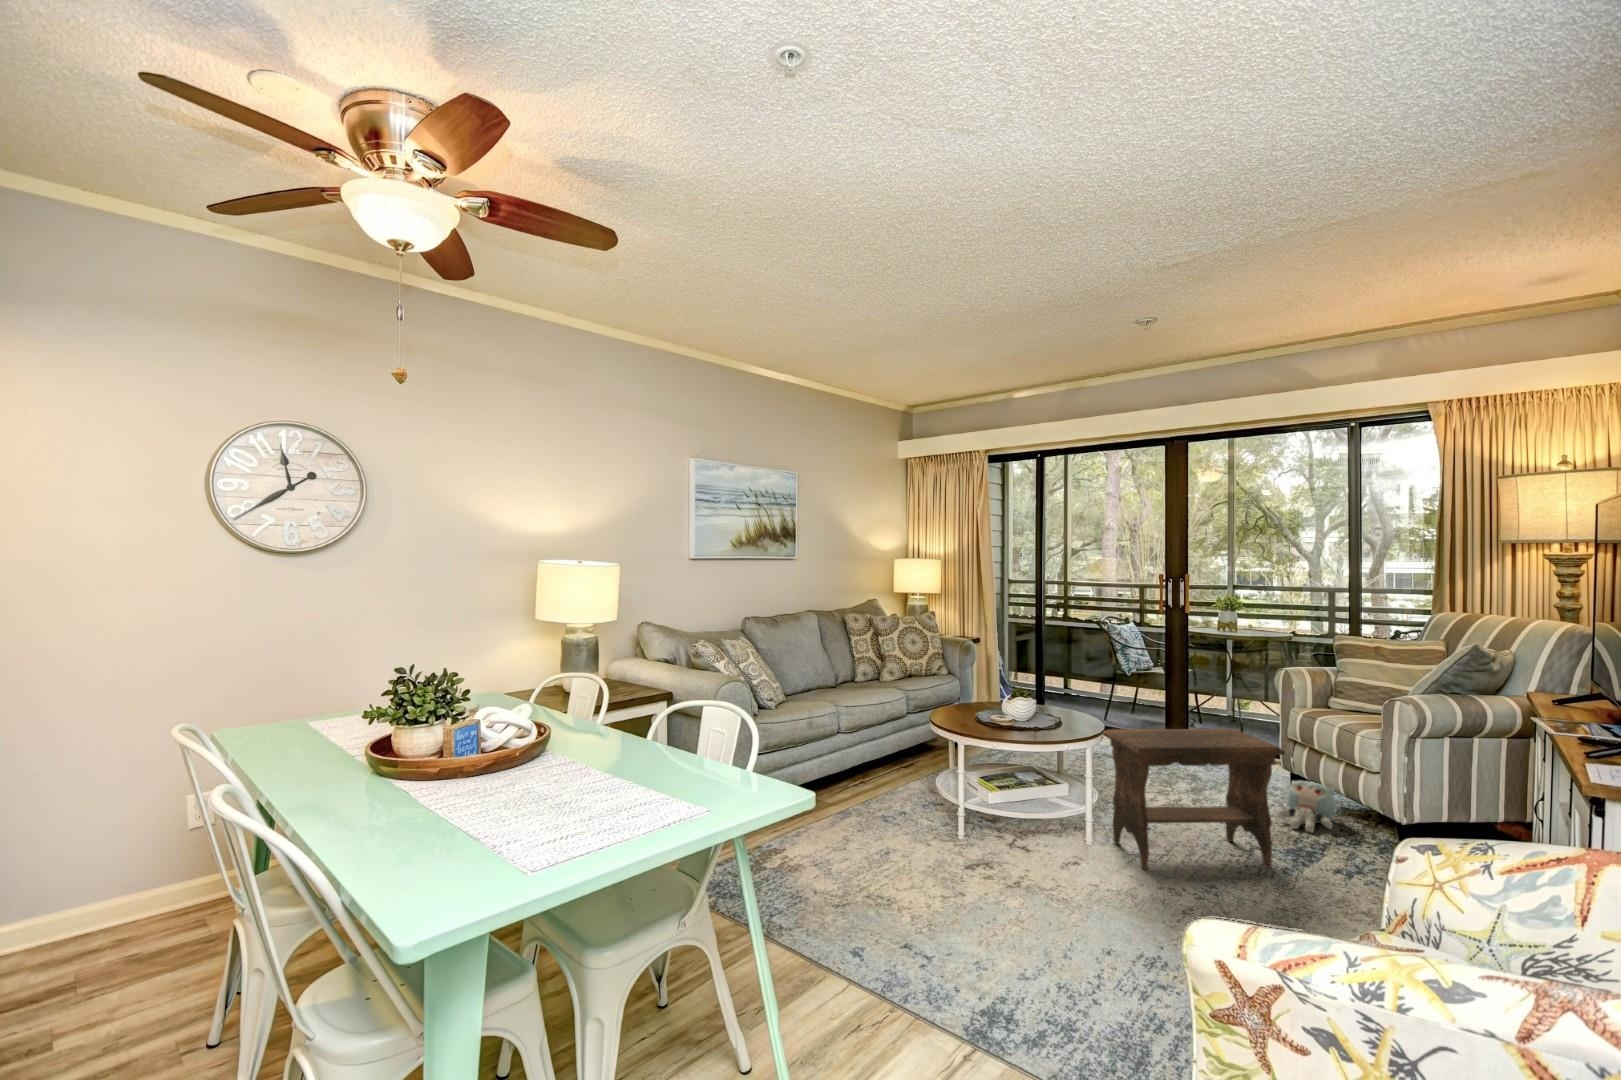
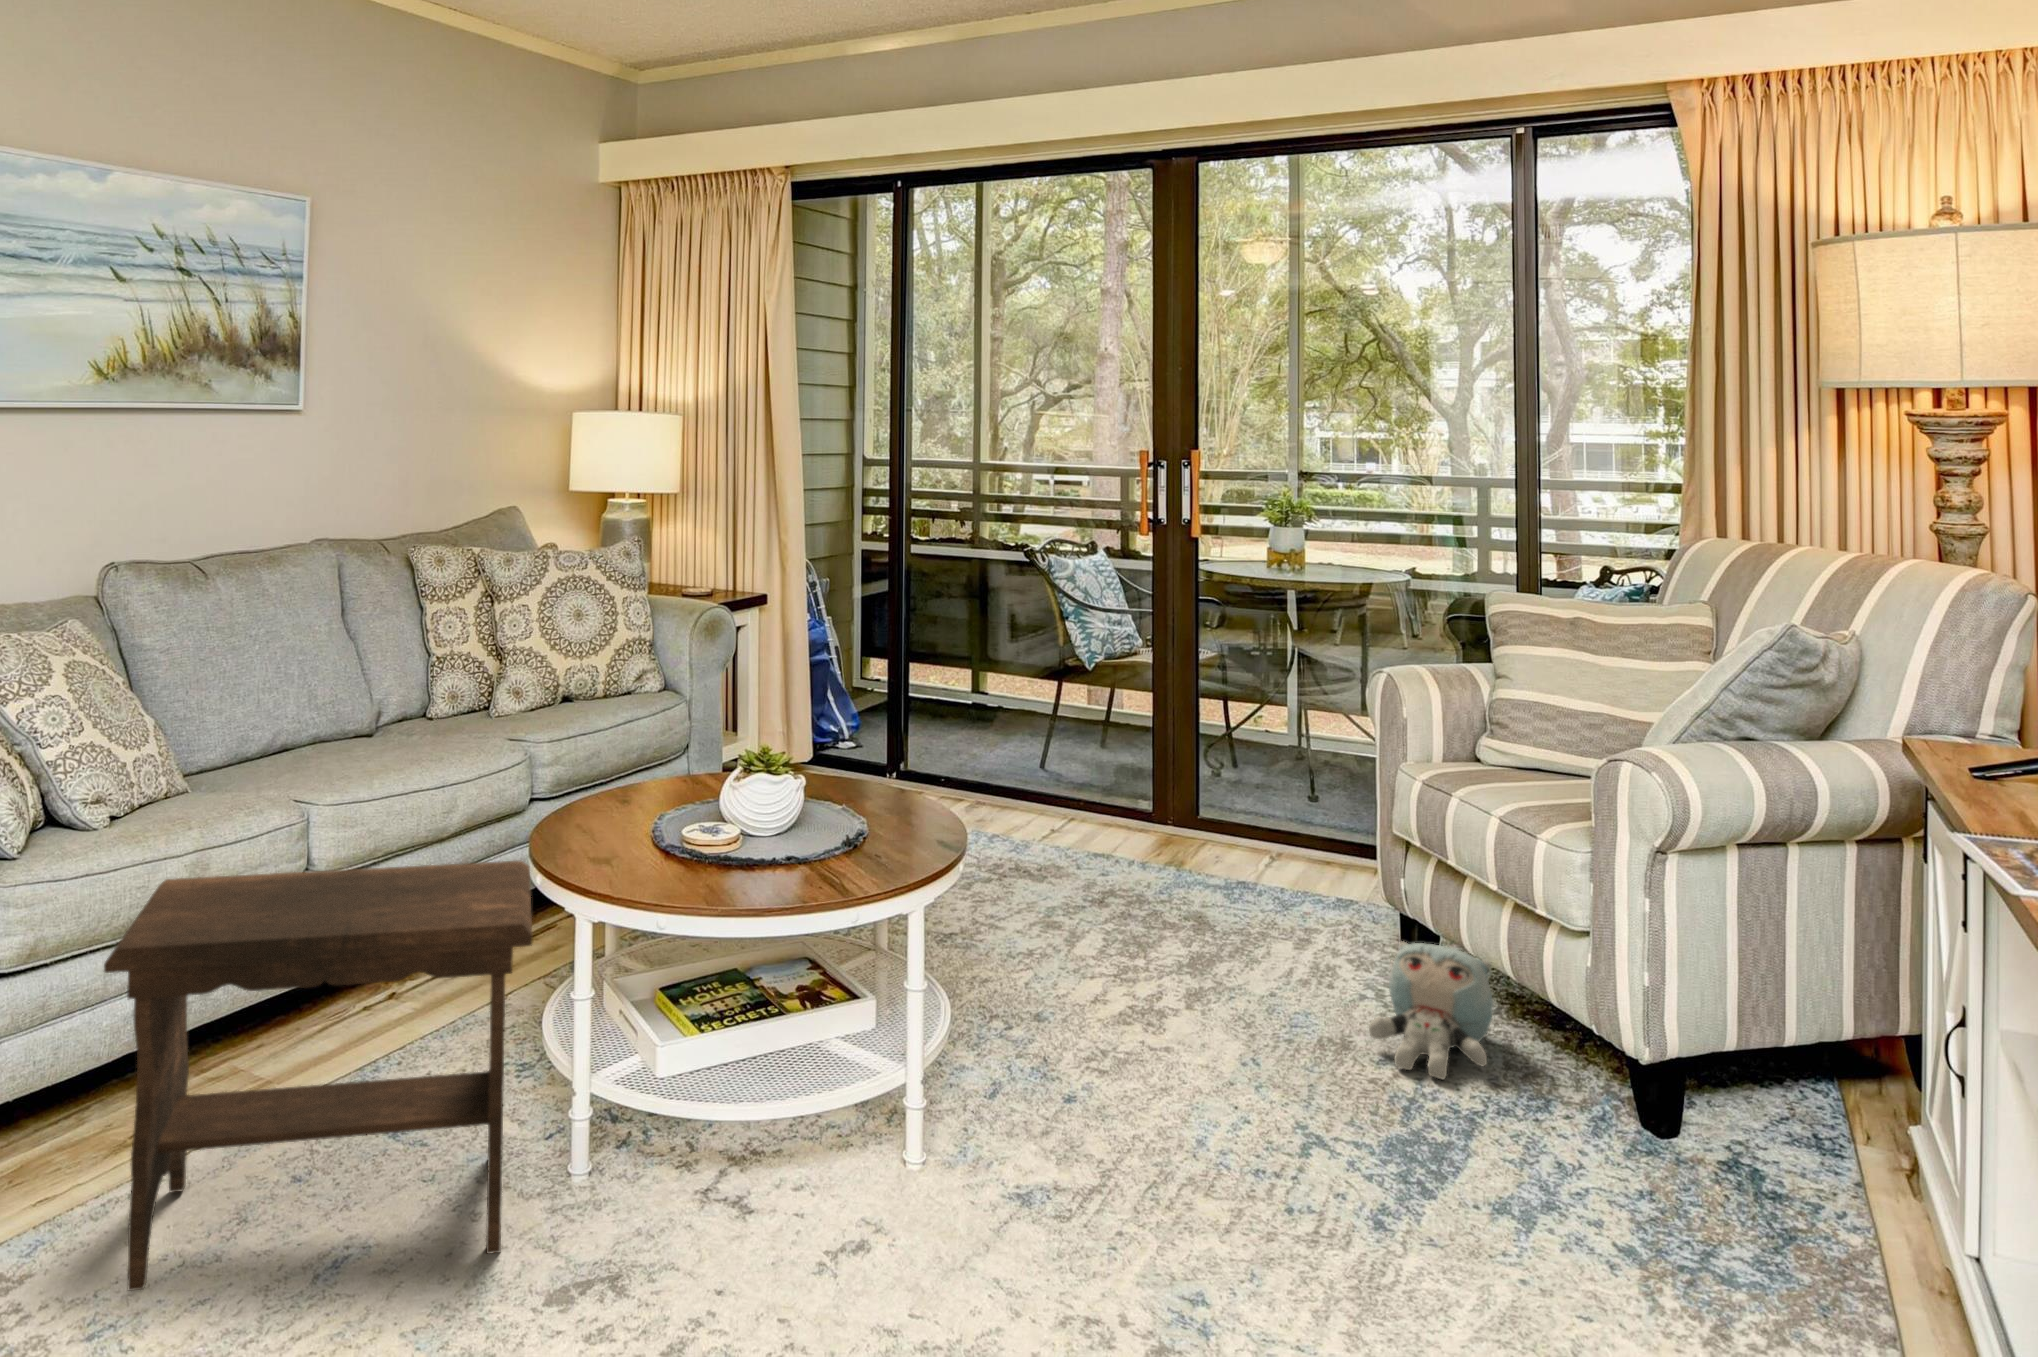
footstool: present [1103,729,1285,869] -> present [104,860,532,1291]

